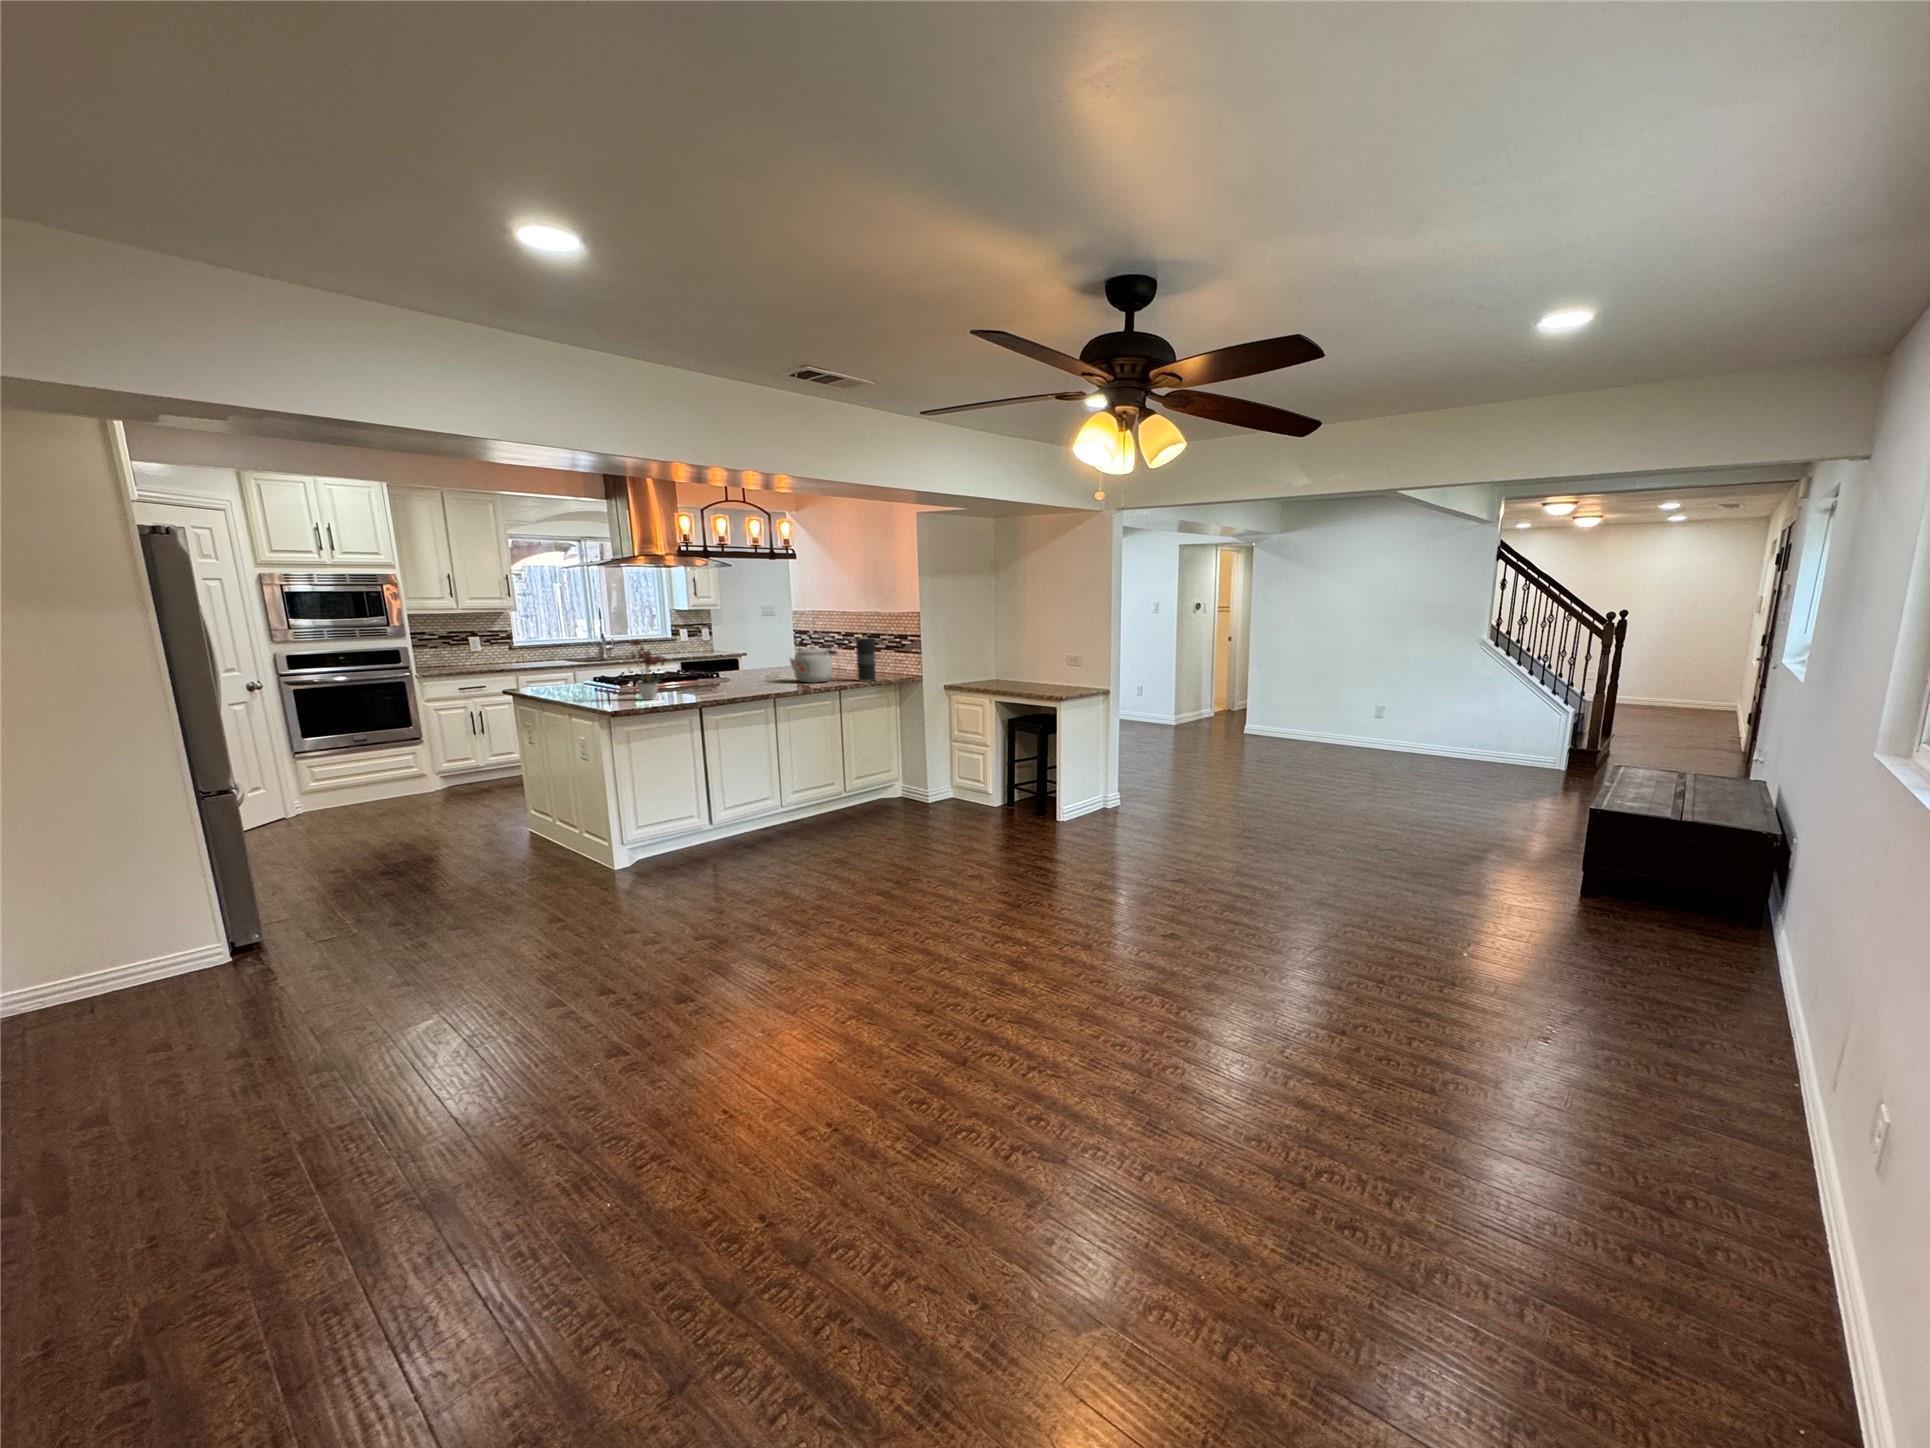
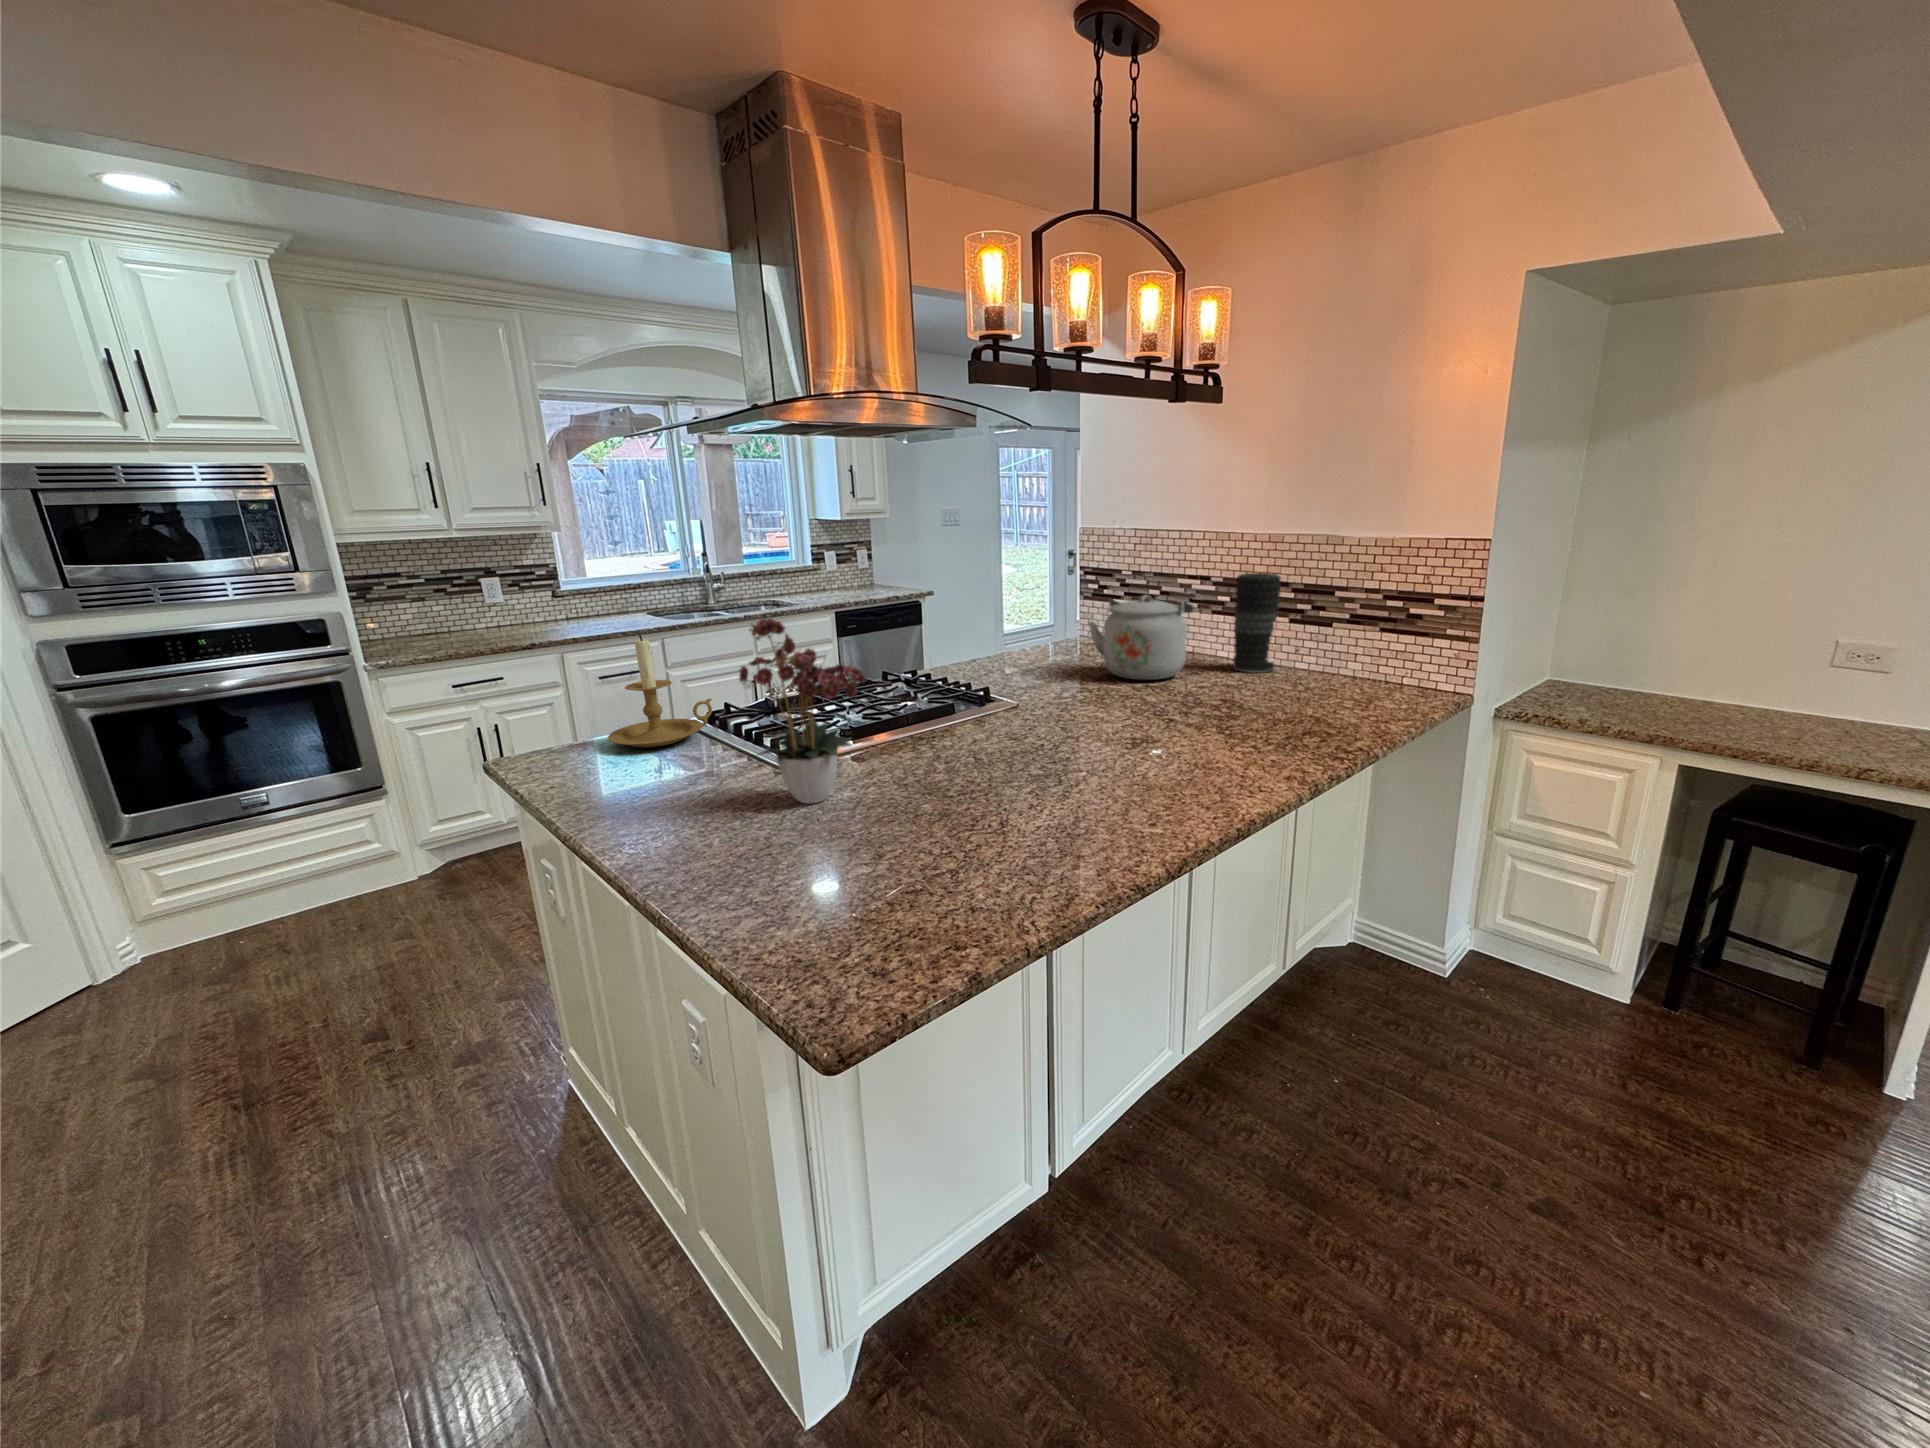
candle holder: none [572,651,613,693] -> present [608,635,712,748]

